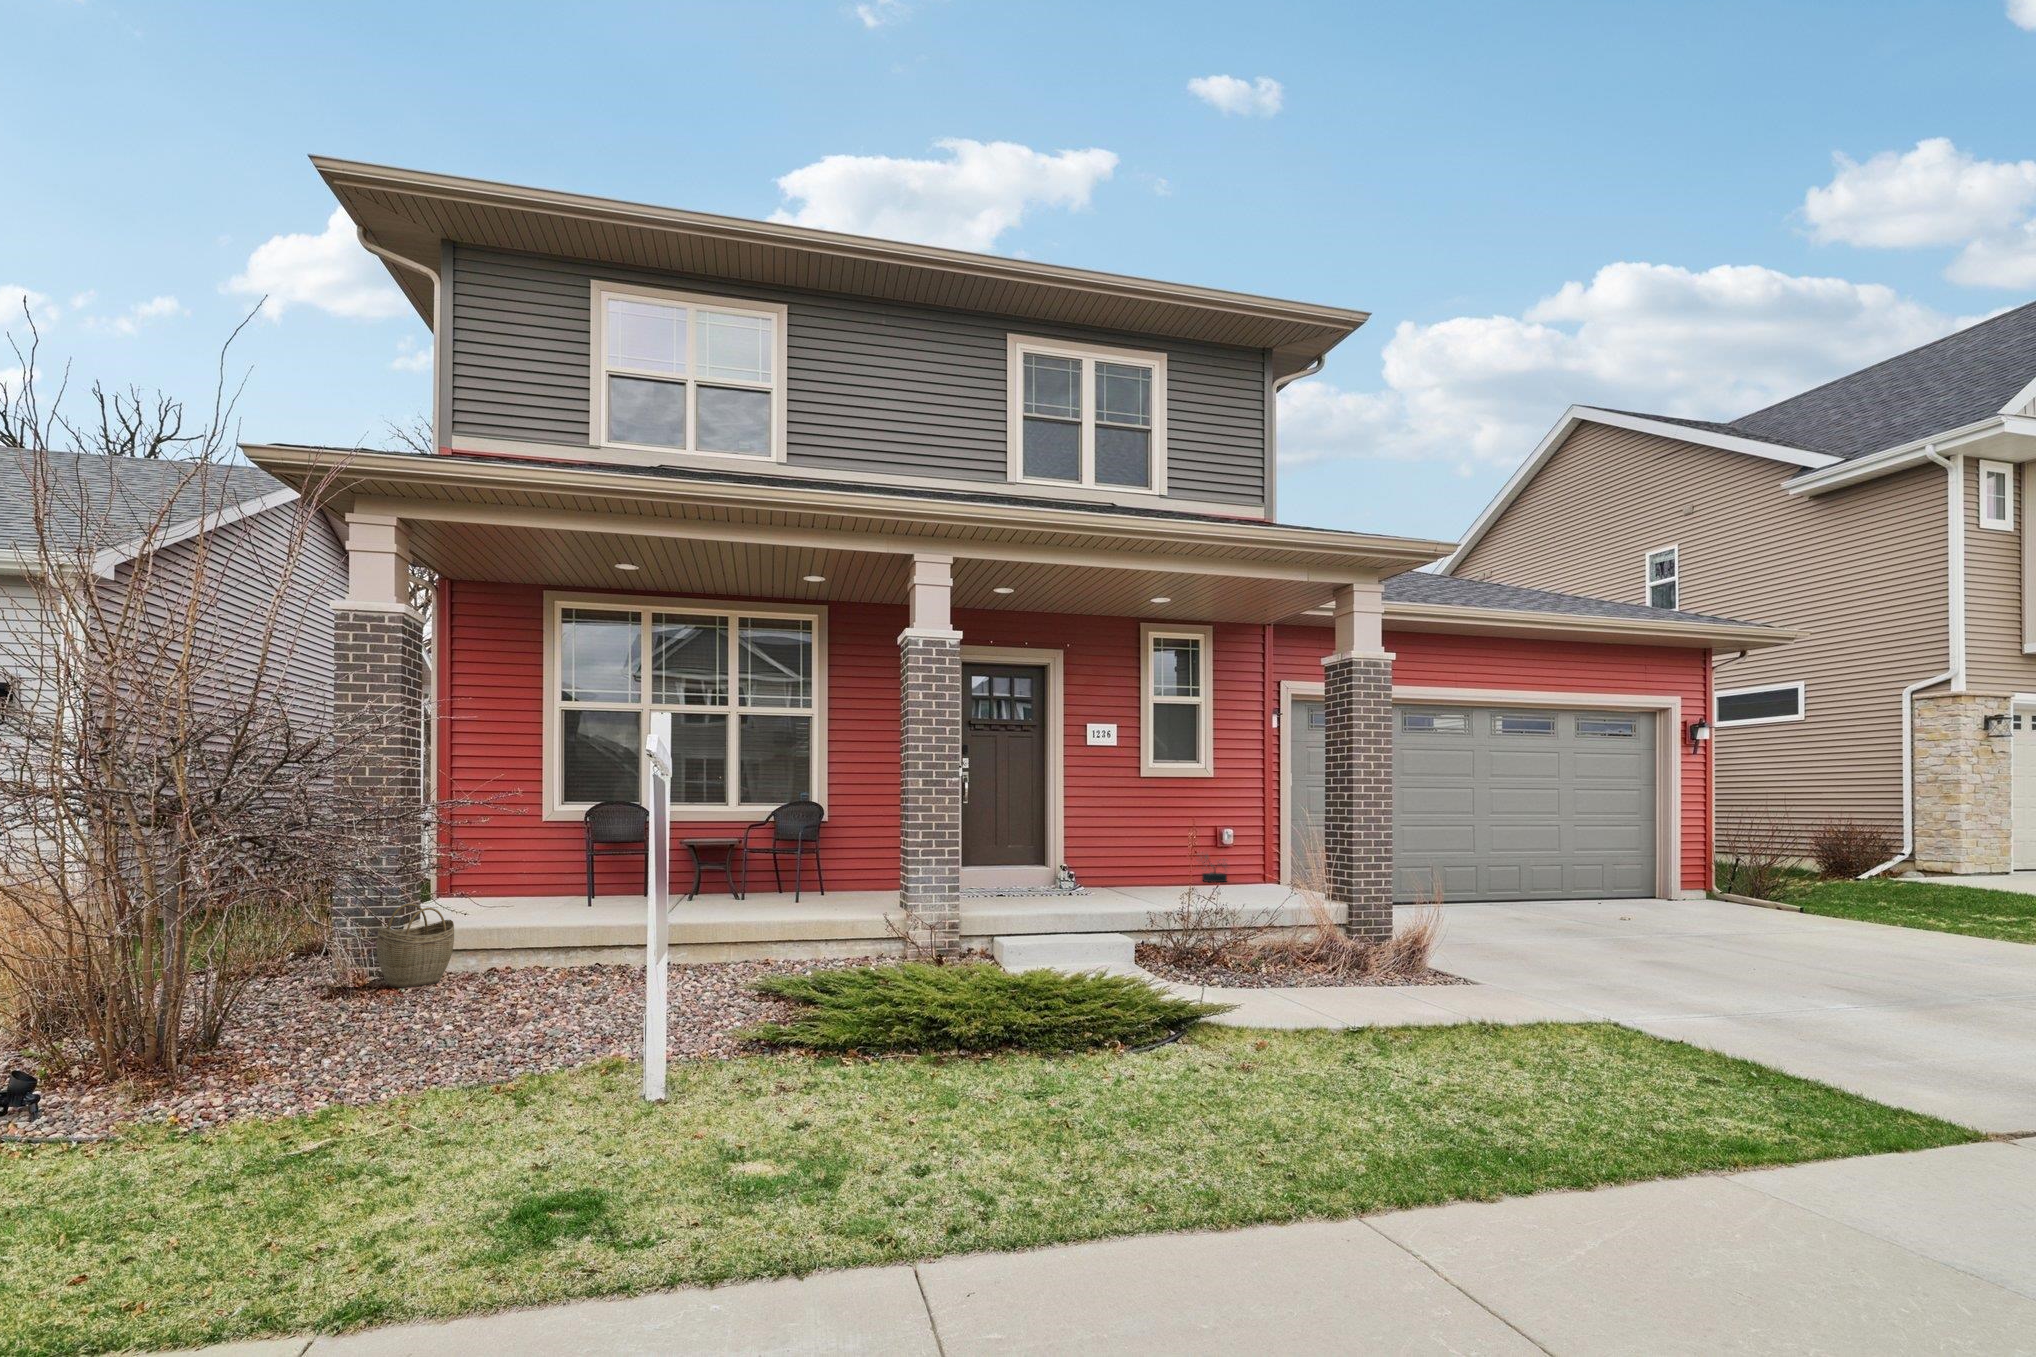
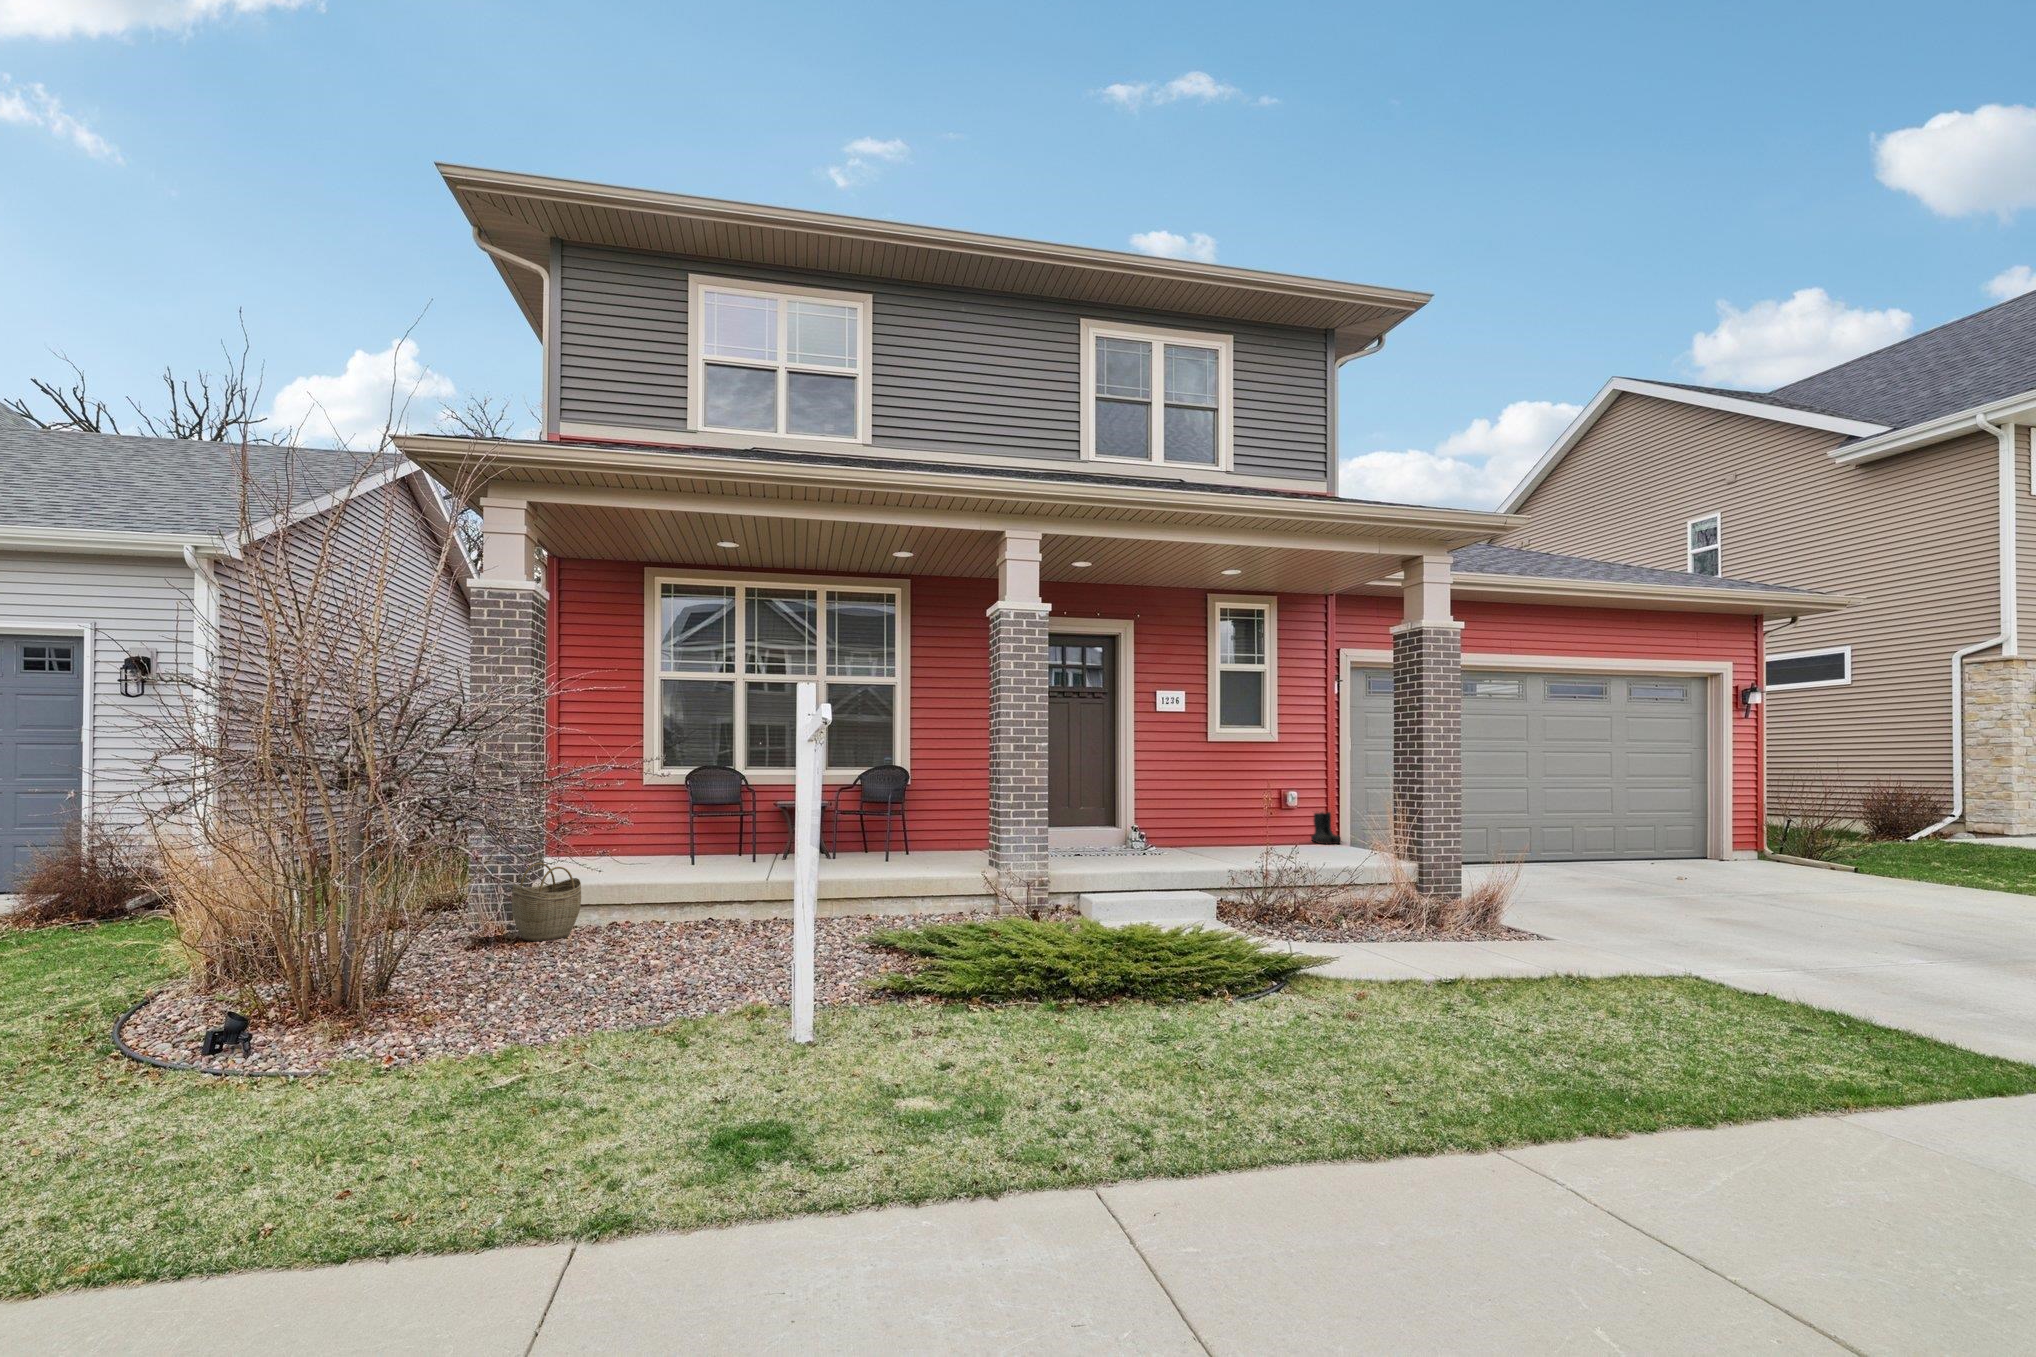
boots: none [1244,848,1279,883] -> present [1311,812,1342,844]
decorative plant: present [1202,854,1227,882] -> none [1263,815,1296,844]

